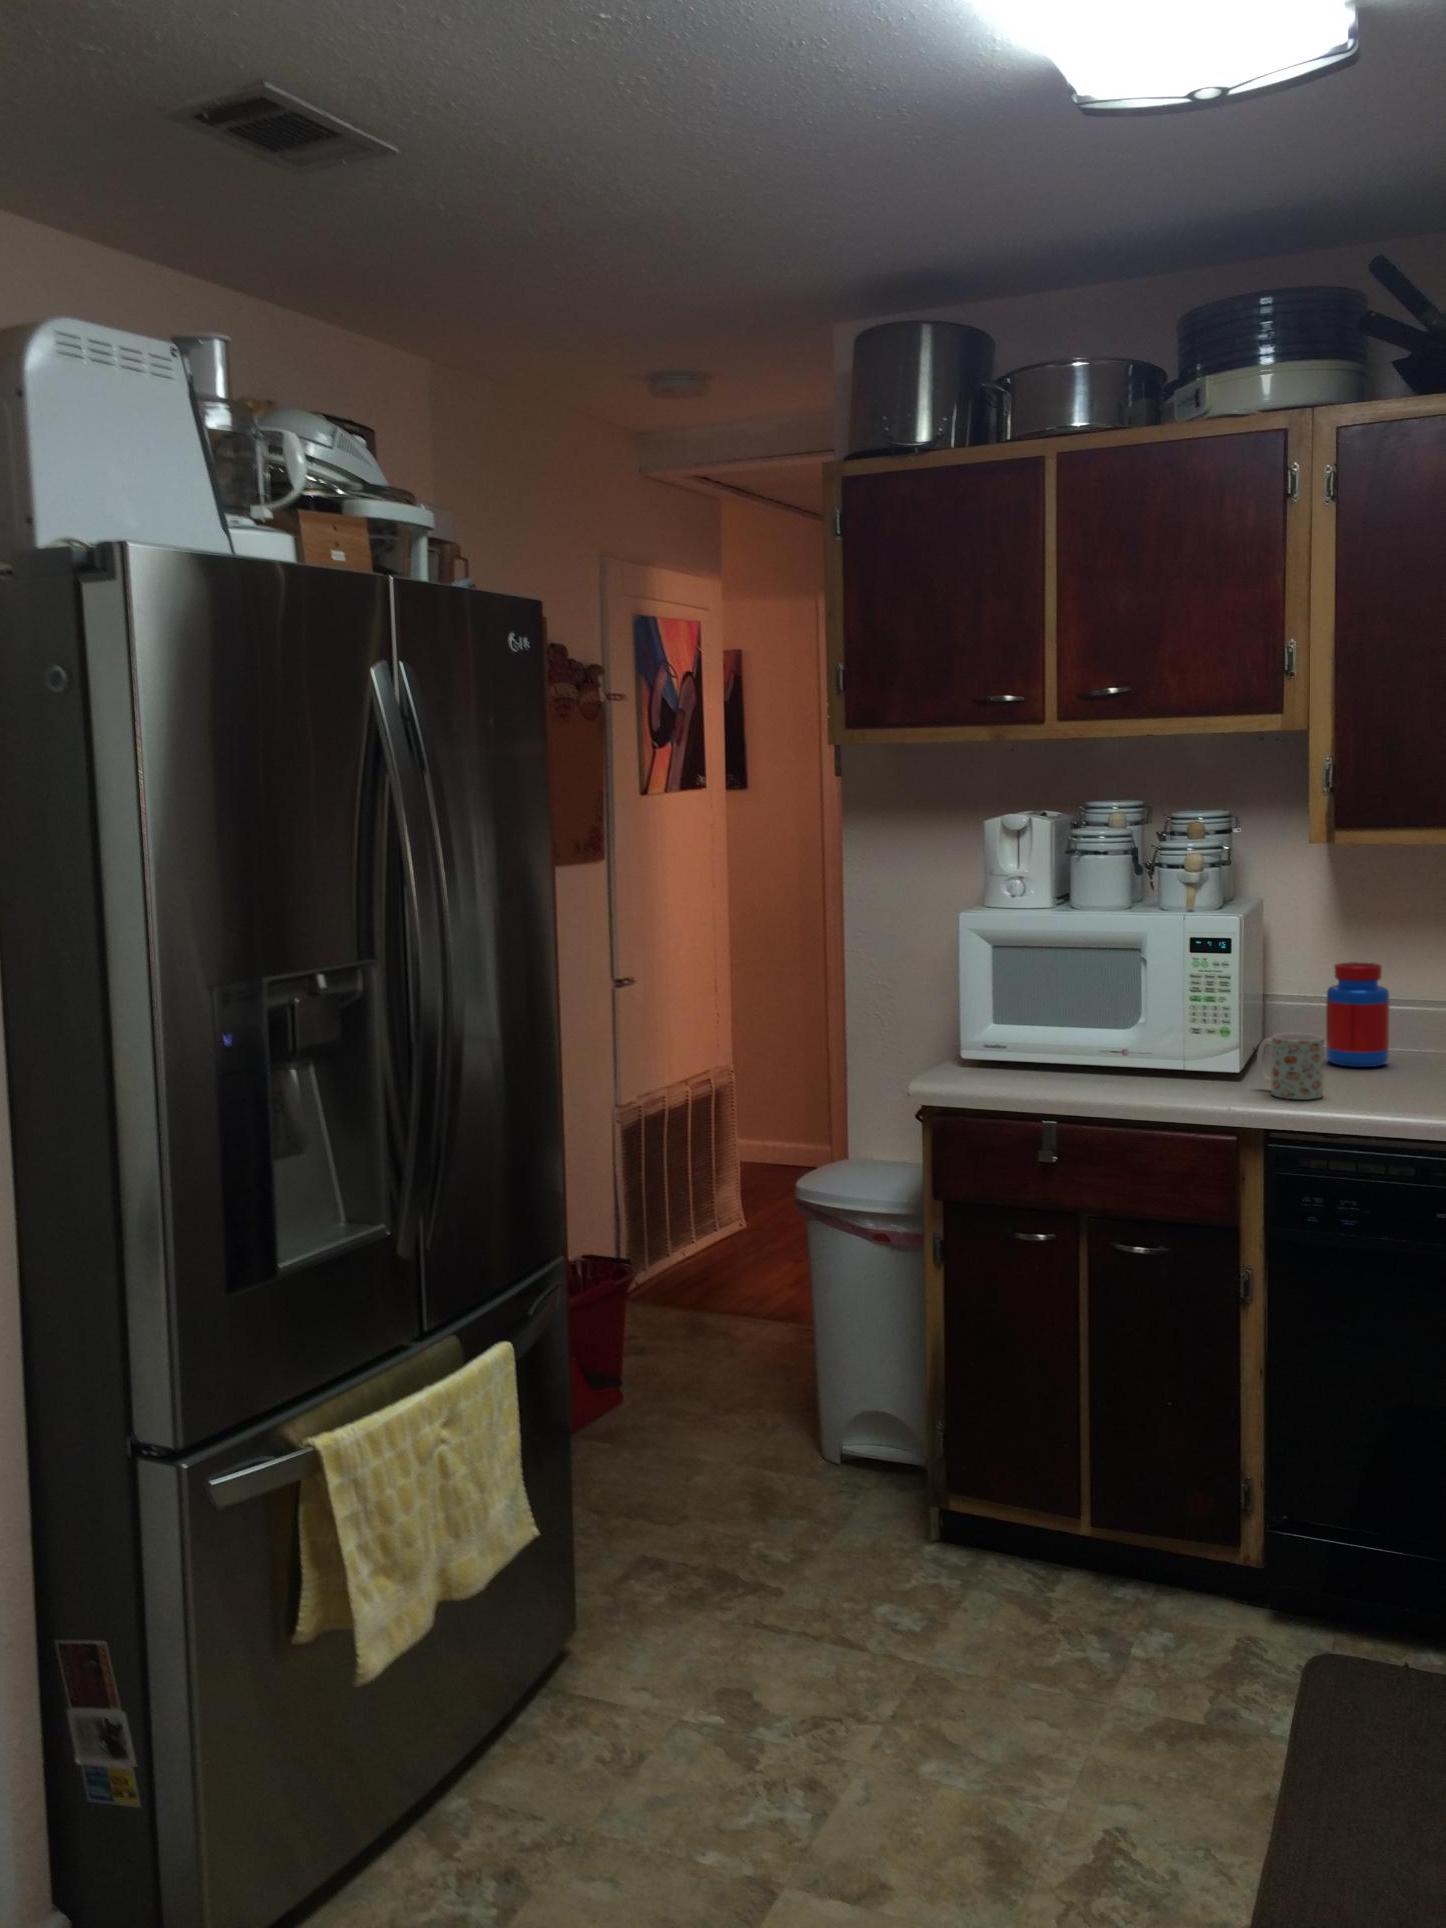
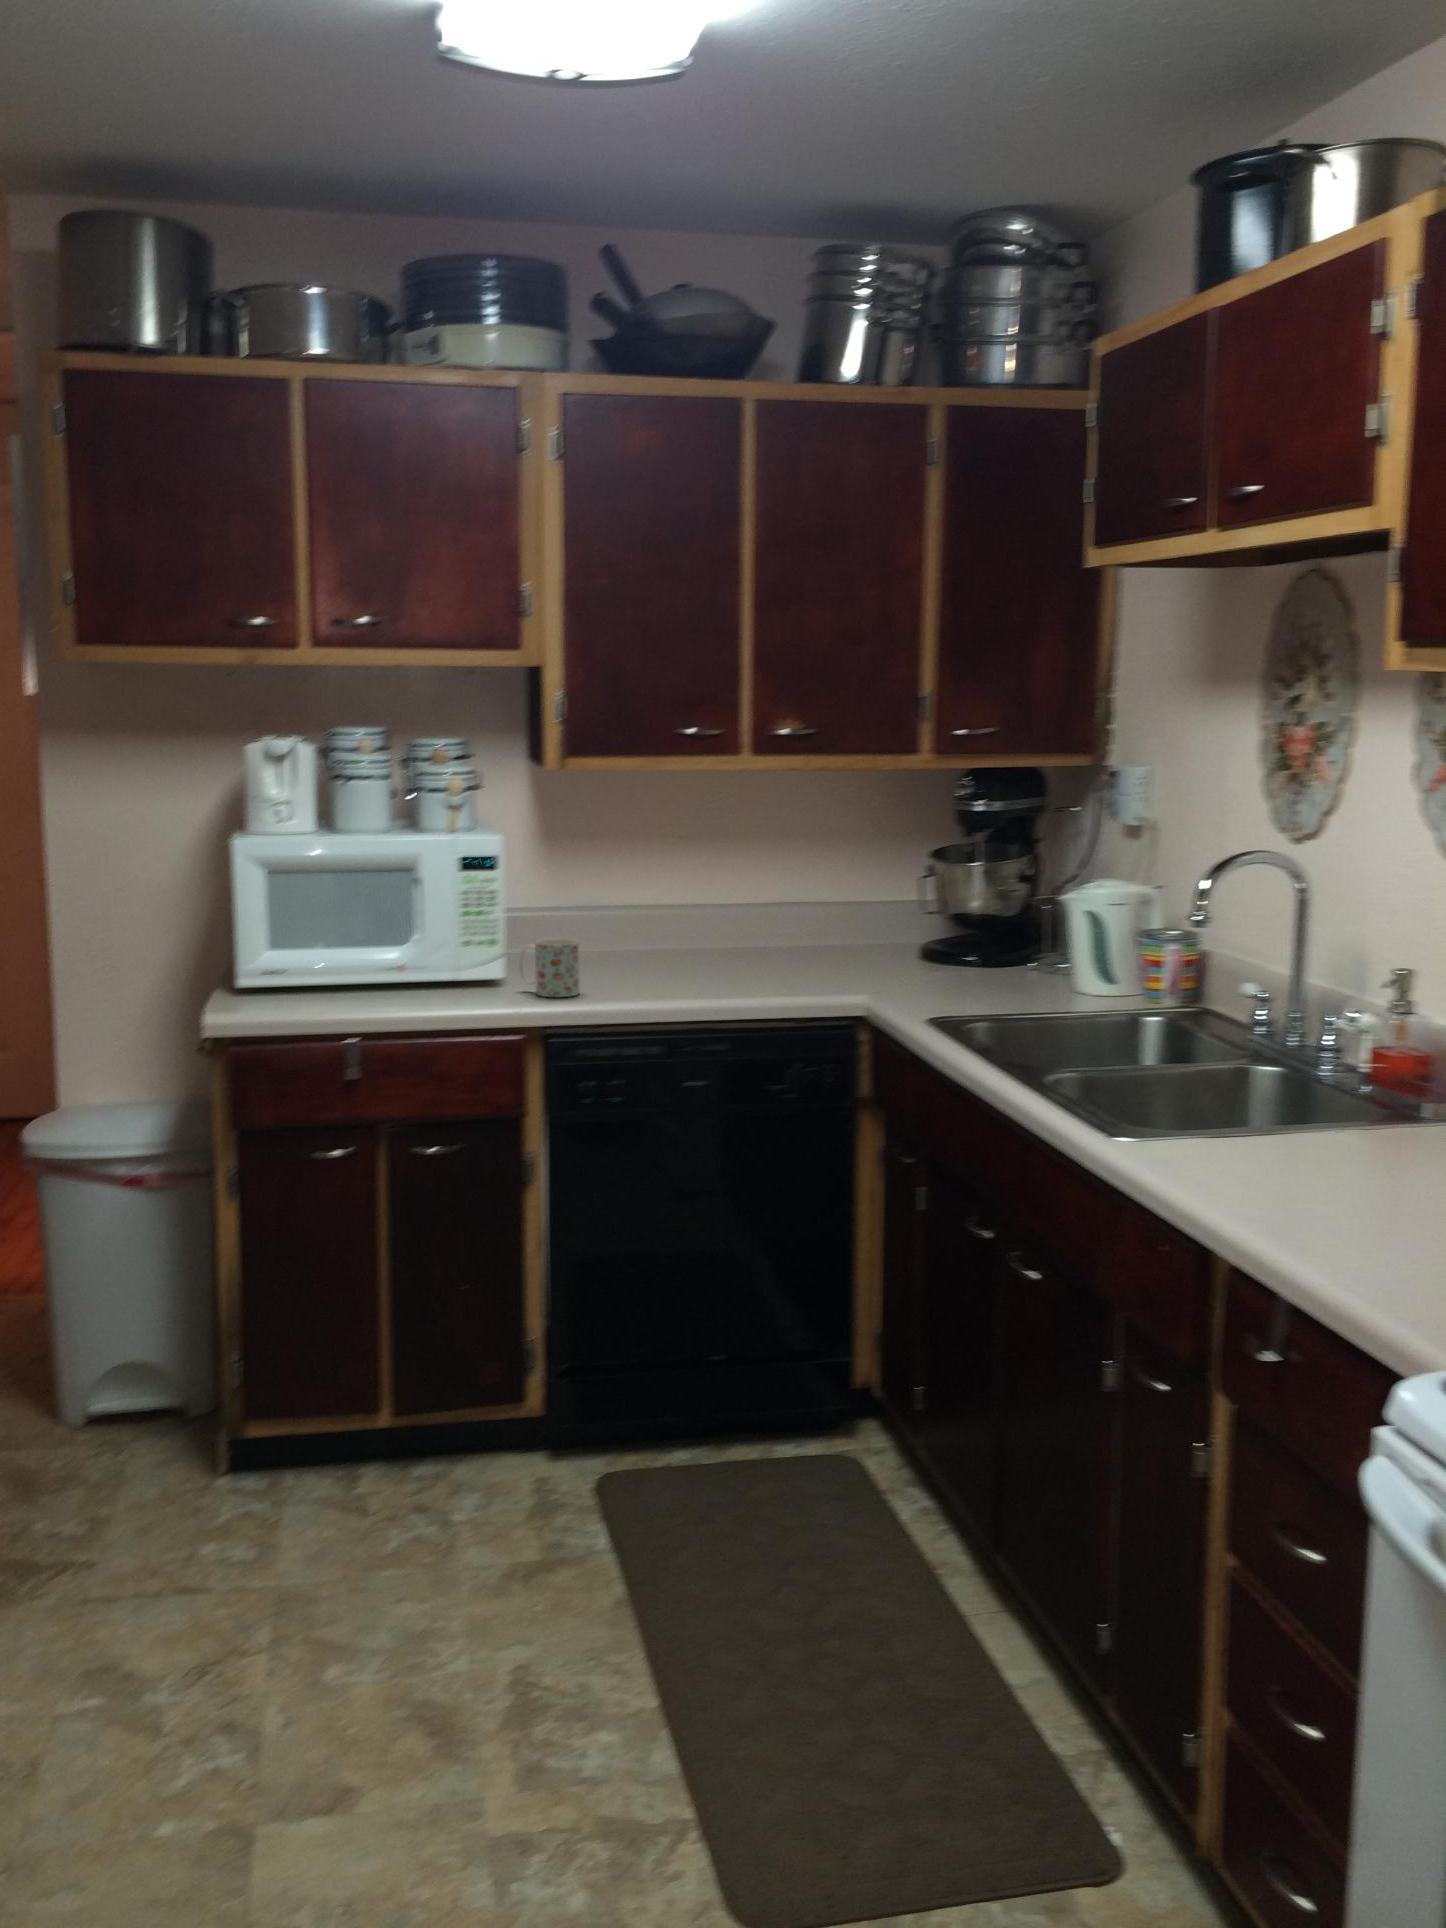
jar: present [1326,962,1389,1067] -> none [549,874,601,966]

